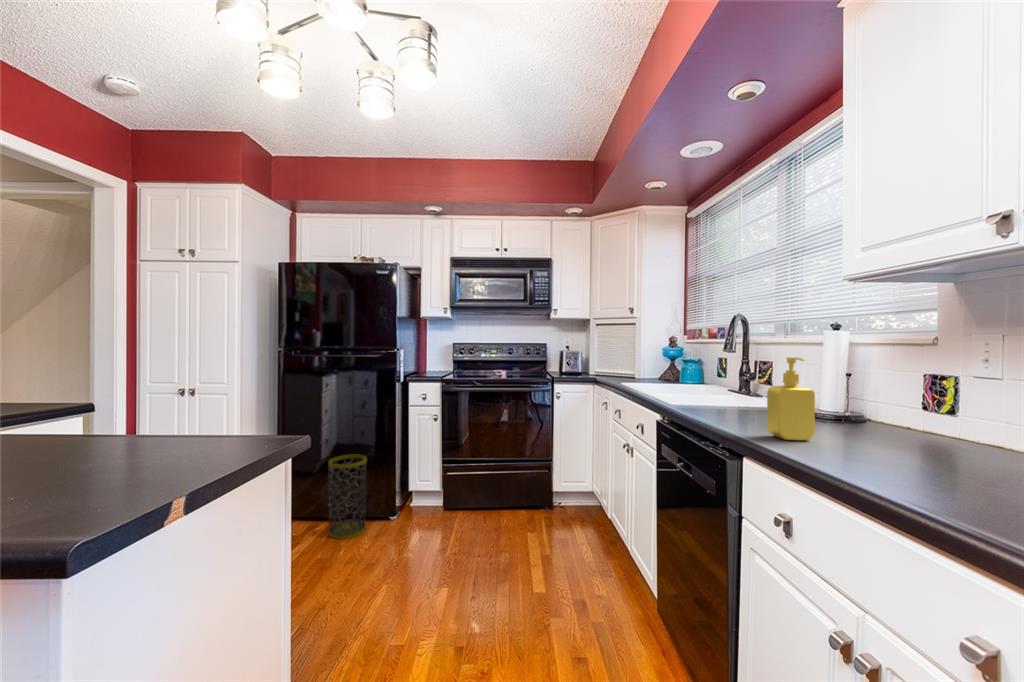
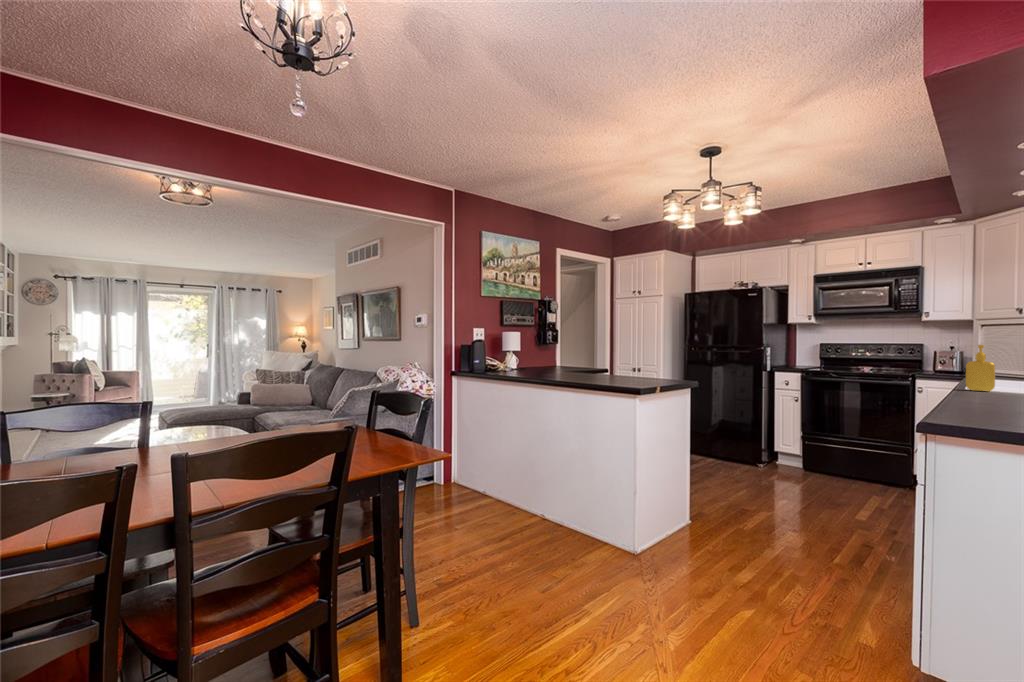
trash can: present [329,455,367,539] -> none [716,416,741,467]

